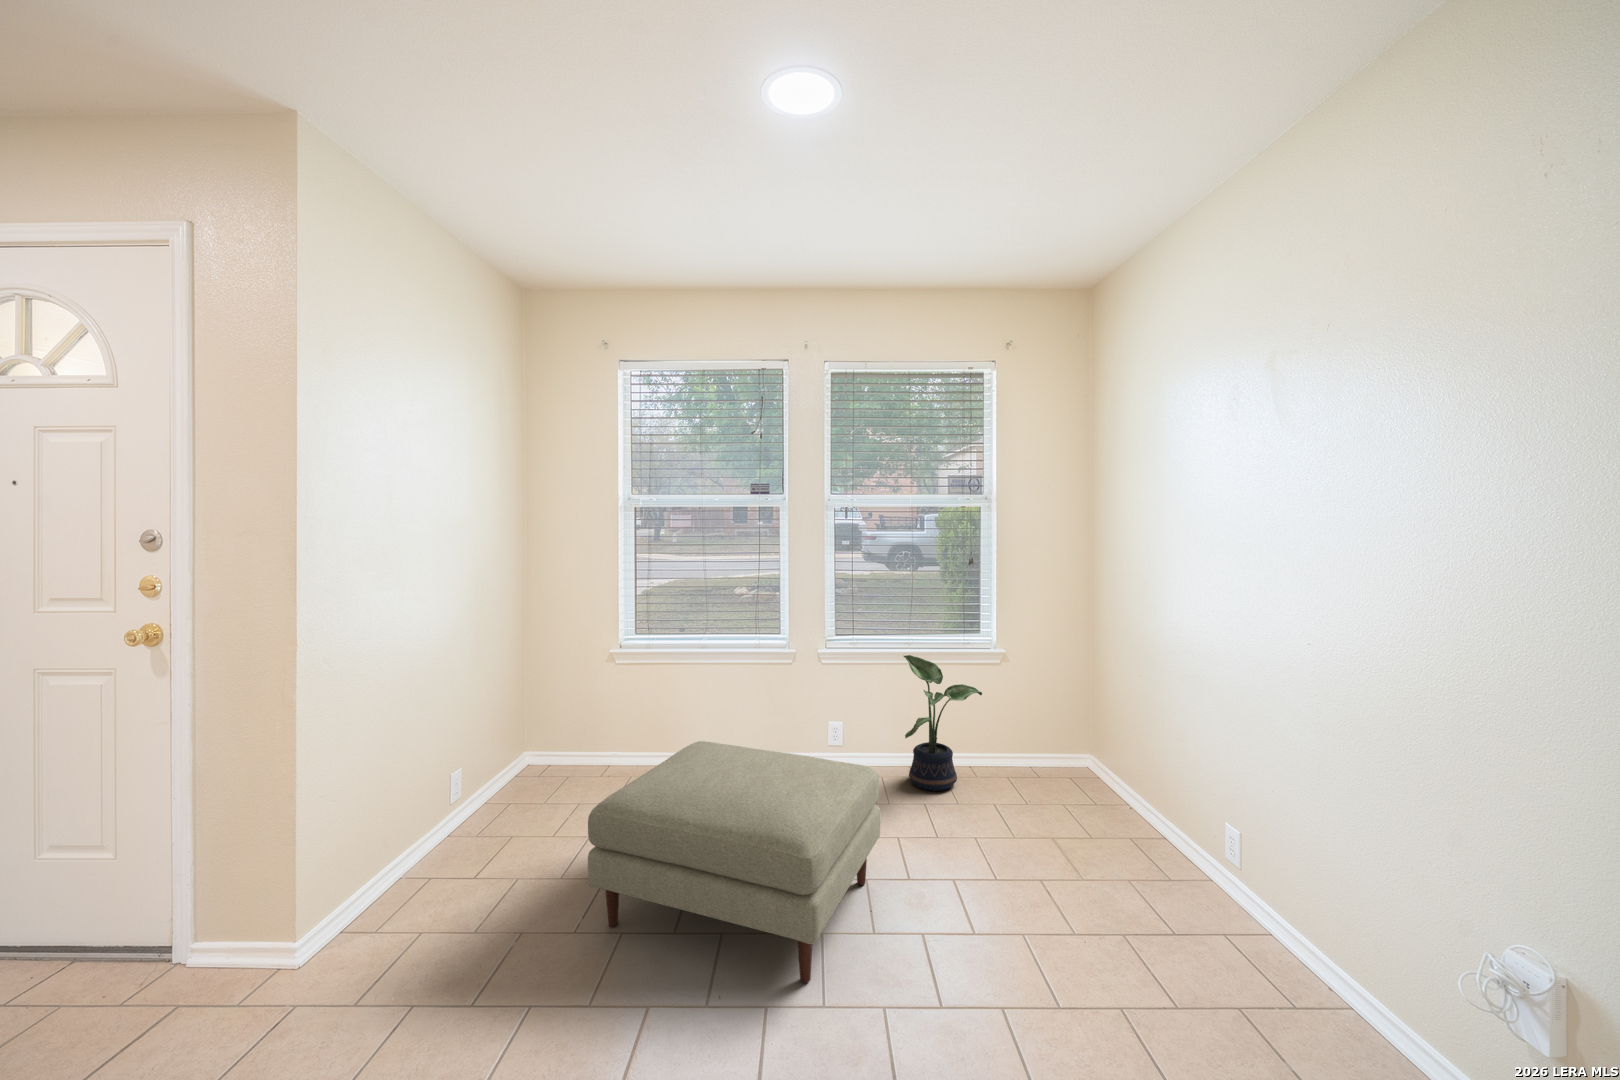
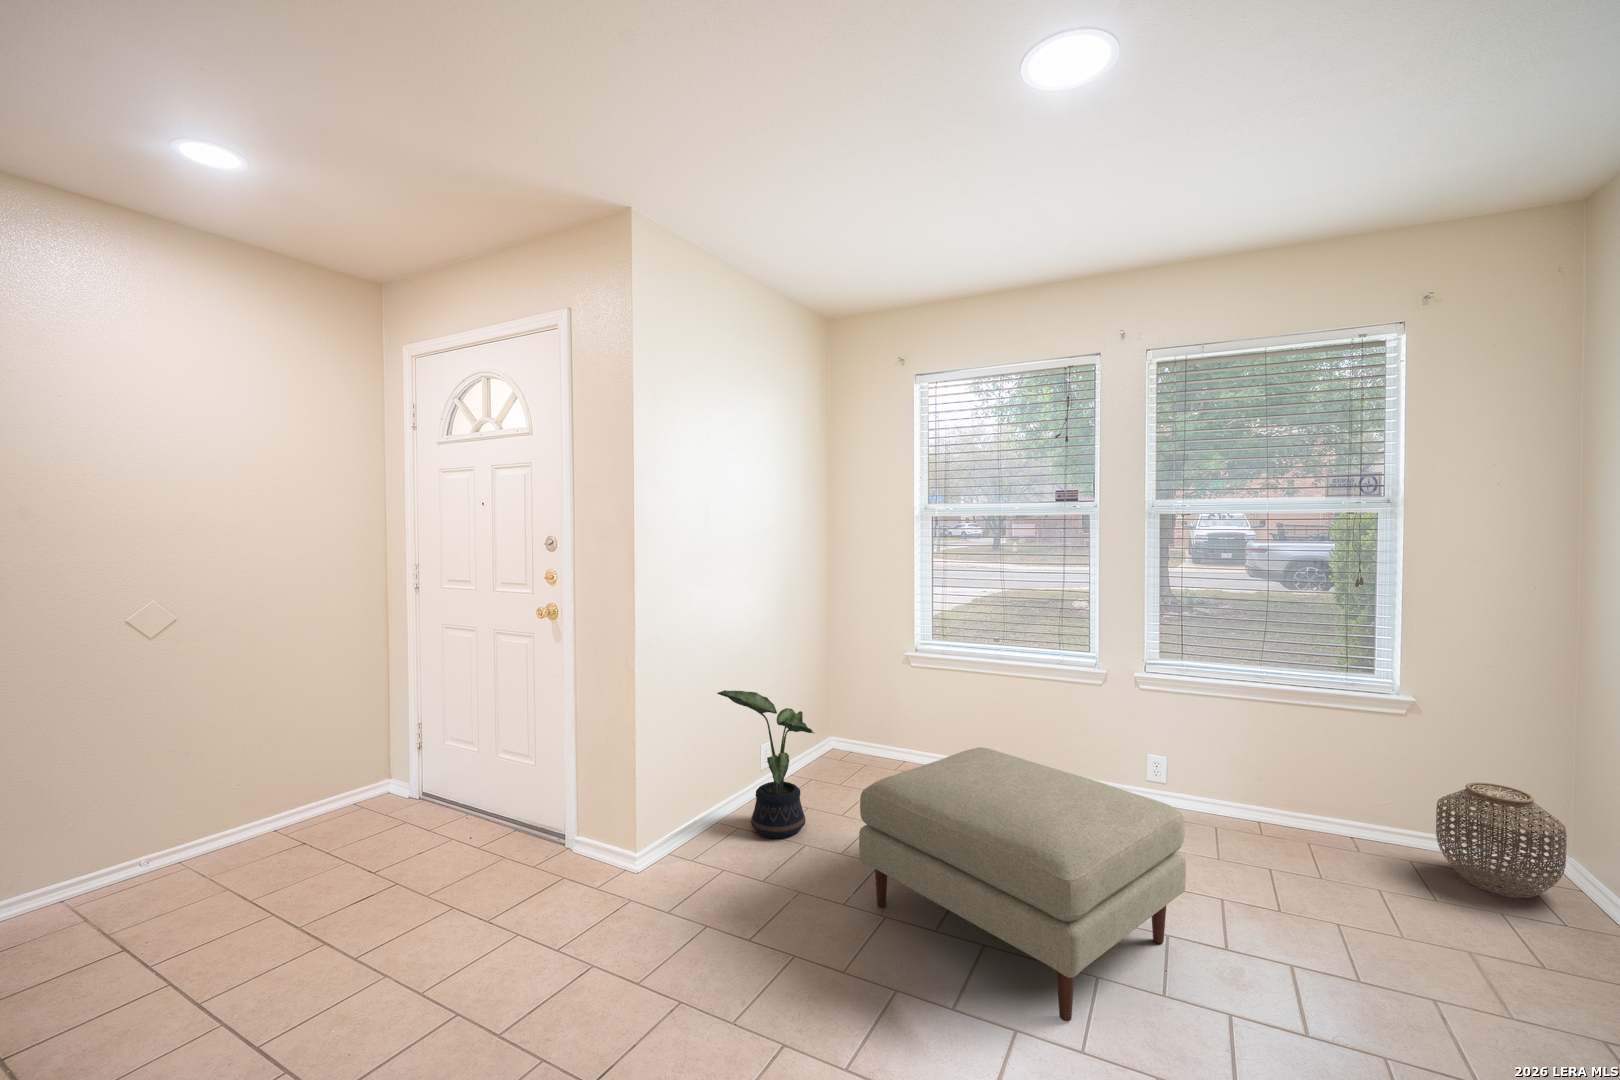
potted plant: present [904,655,982,791] -> present [717,690,814,838]
woven basket: none [1022,703,1091,781] -> present [1436,783,1567,898]

